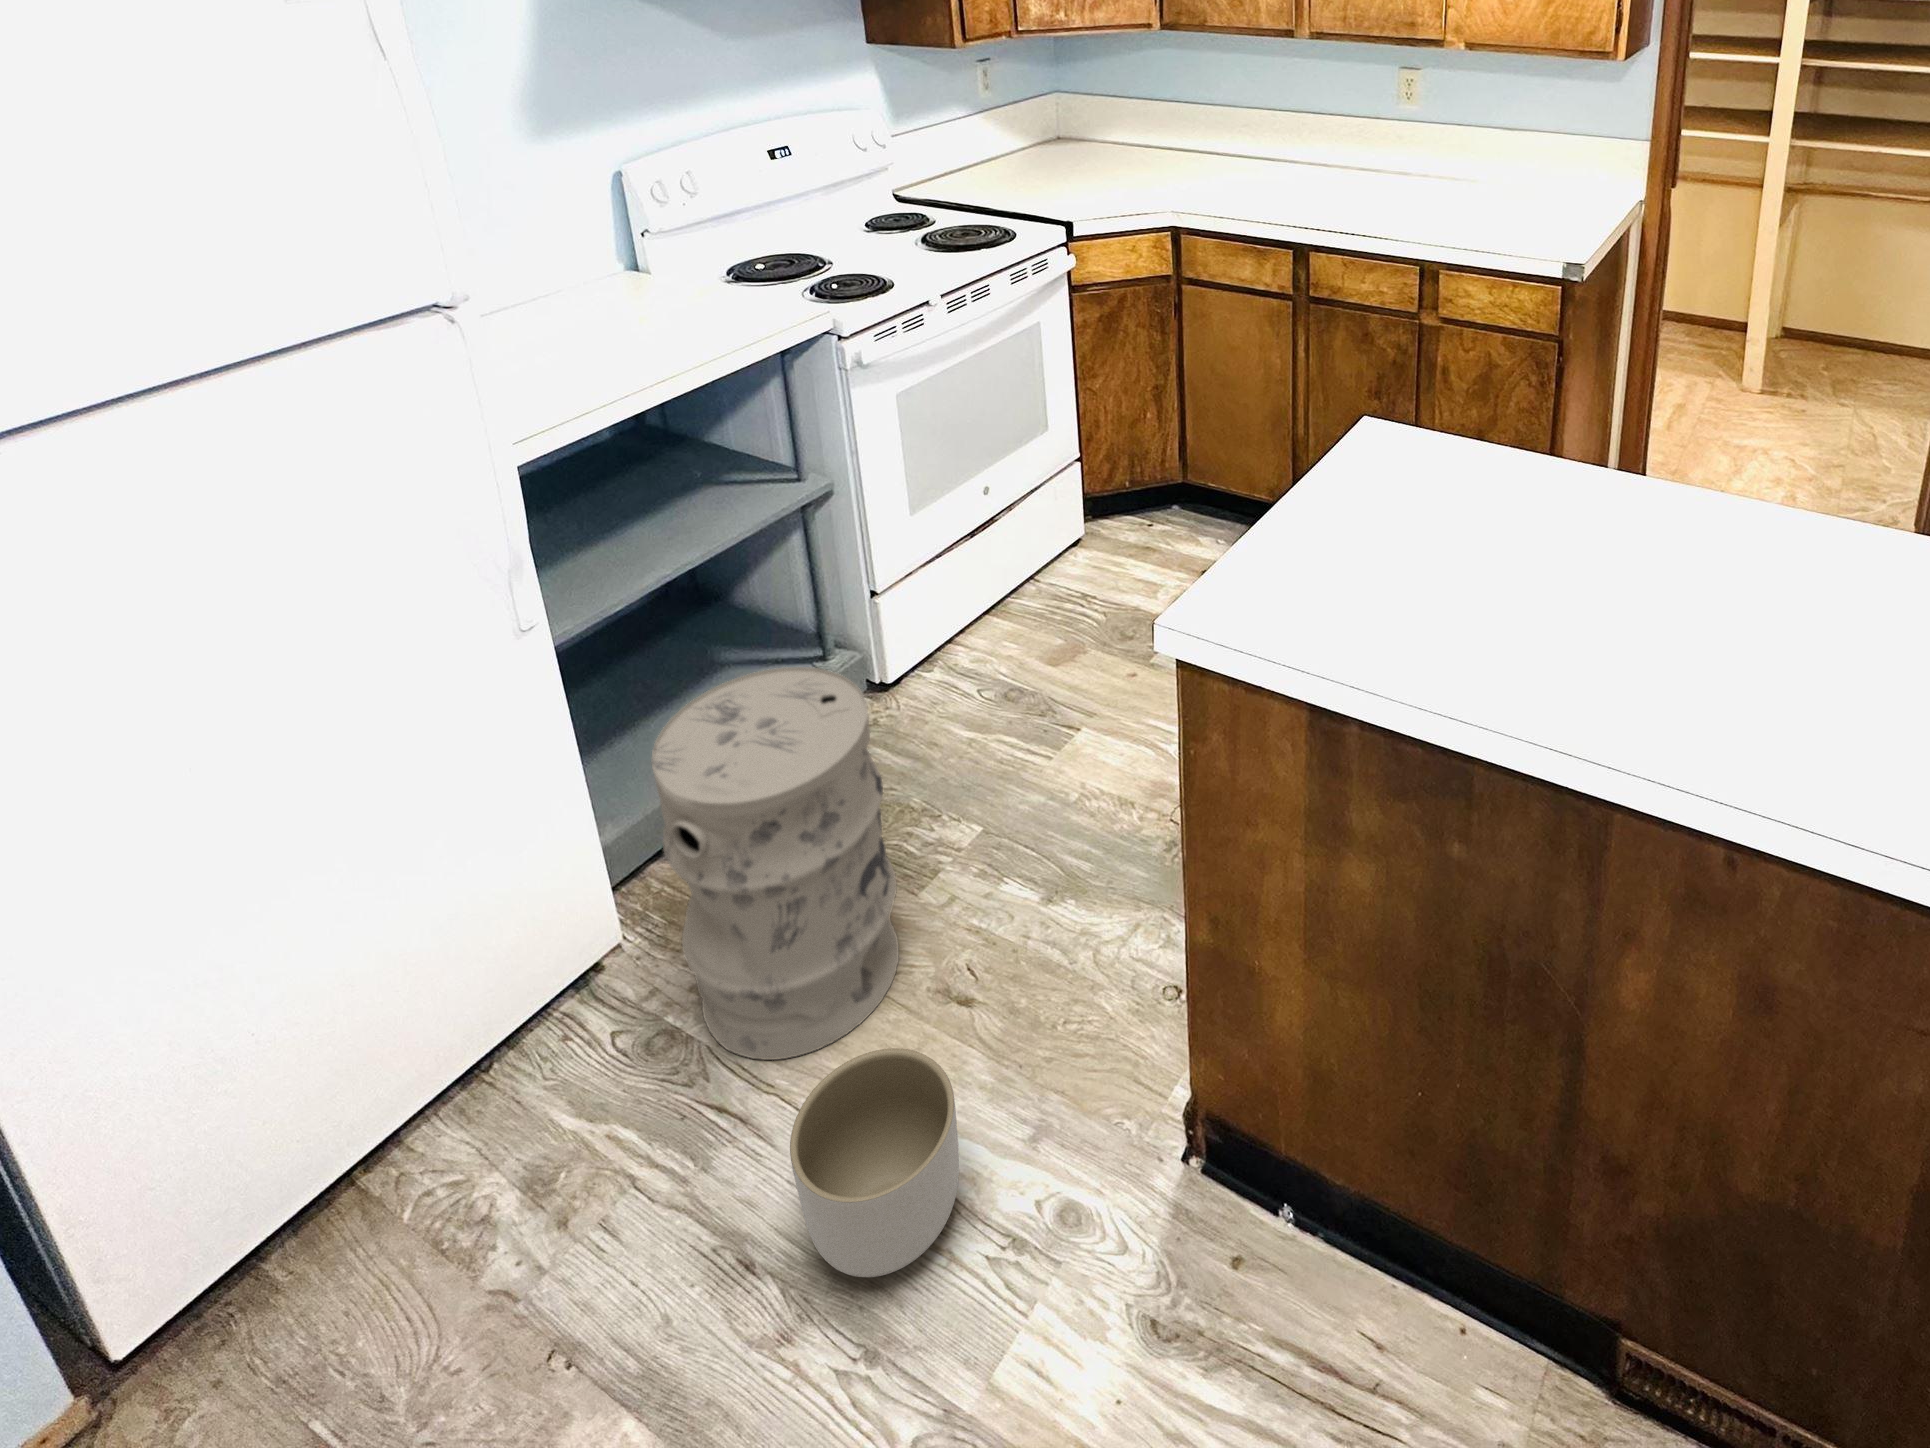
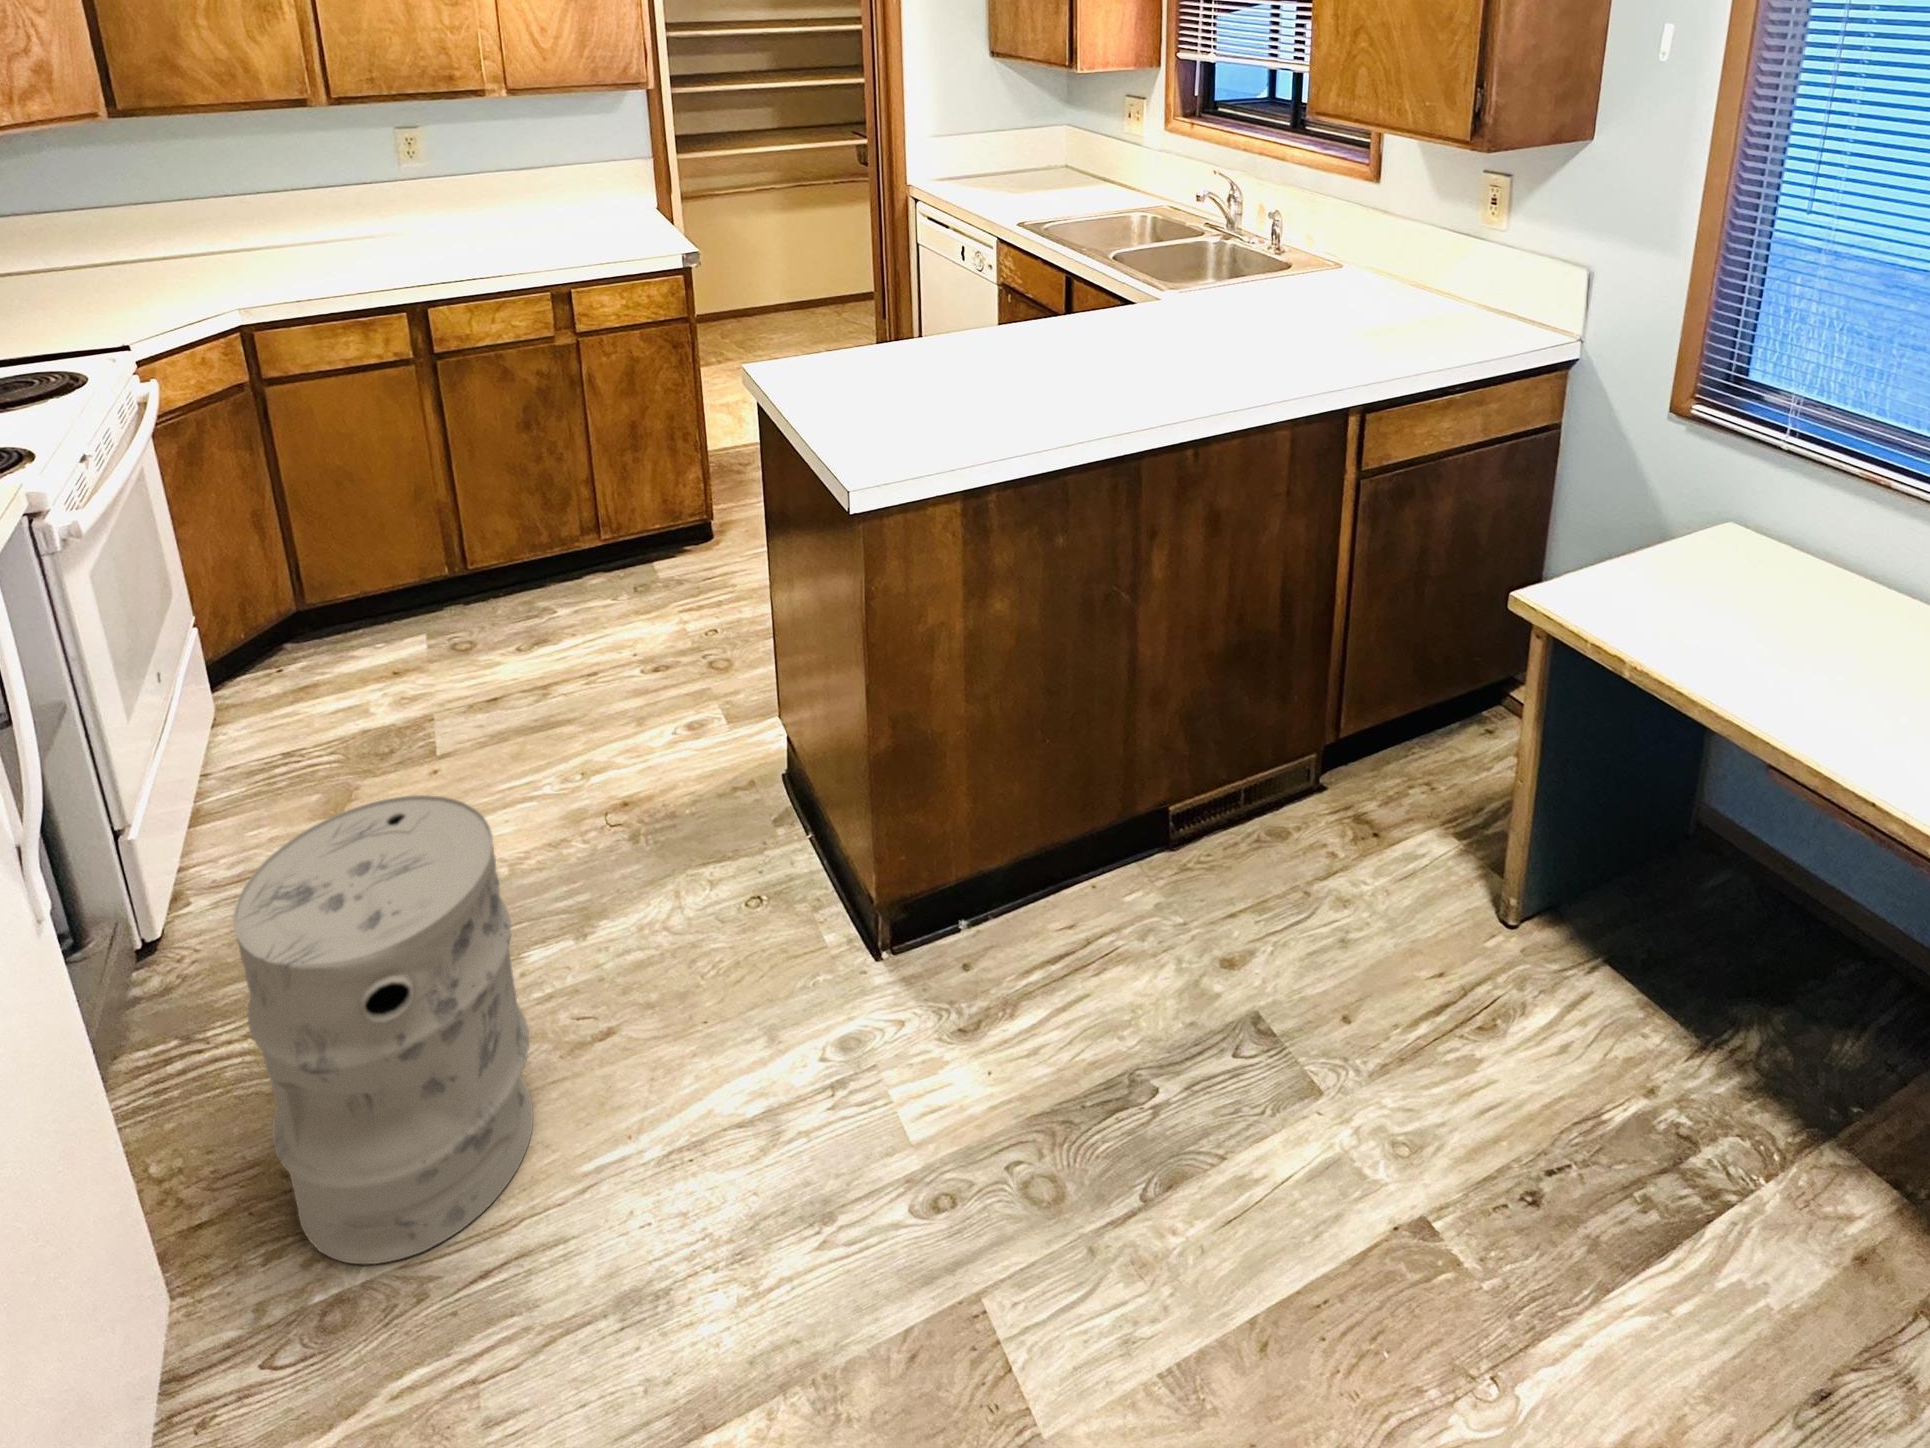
planter: present [790,1048,959,1277] -> none [646,1004,799,1217]

